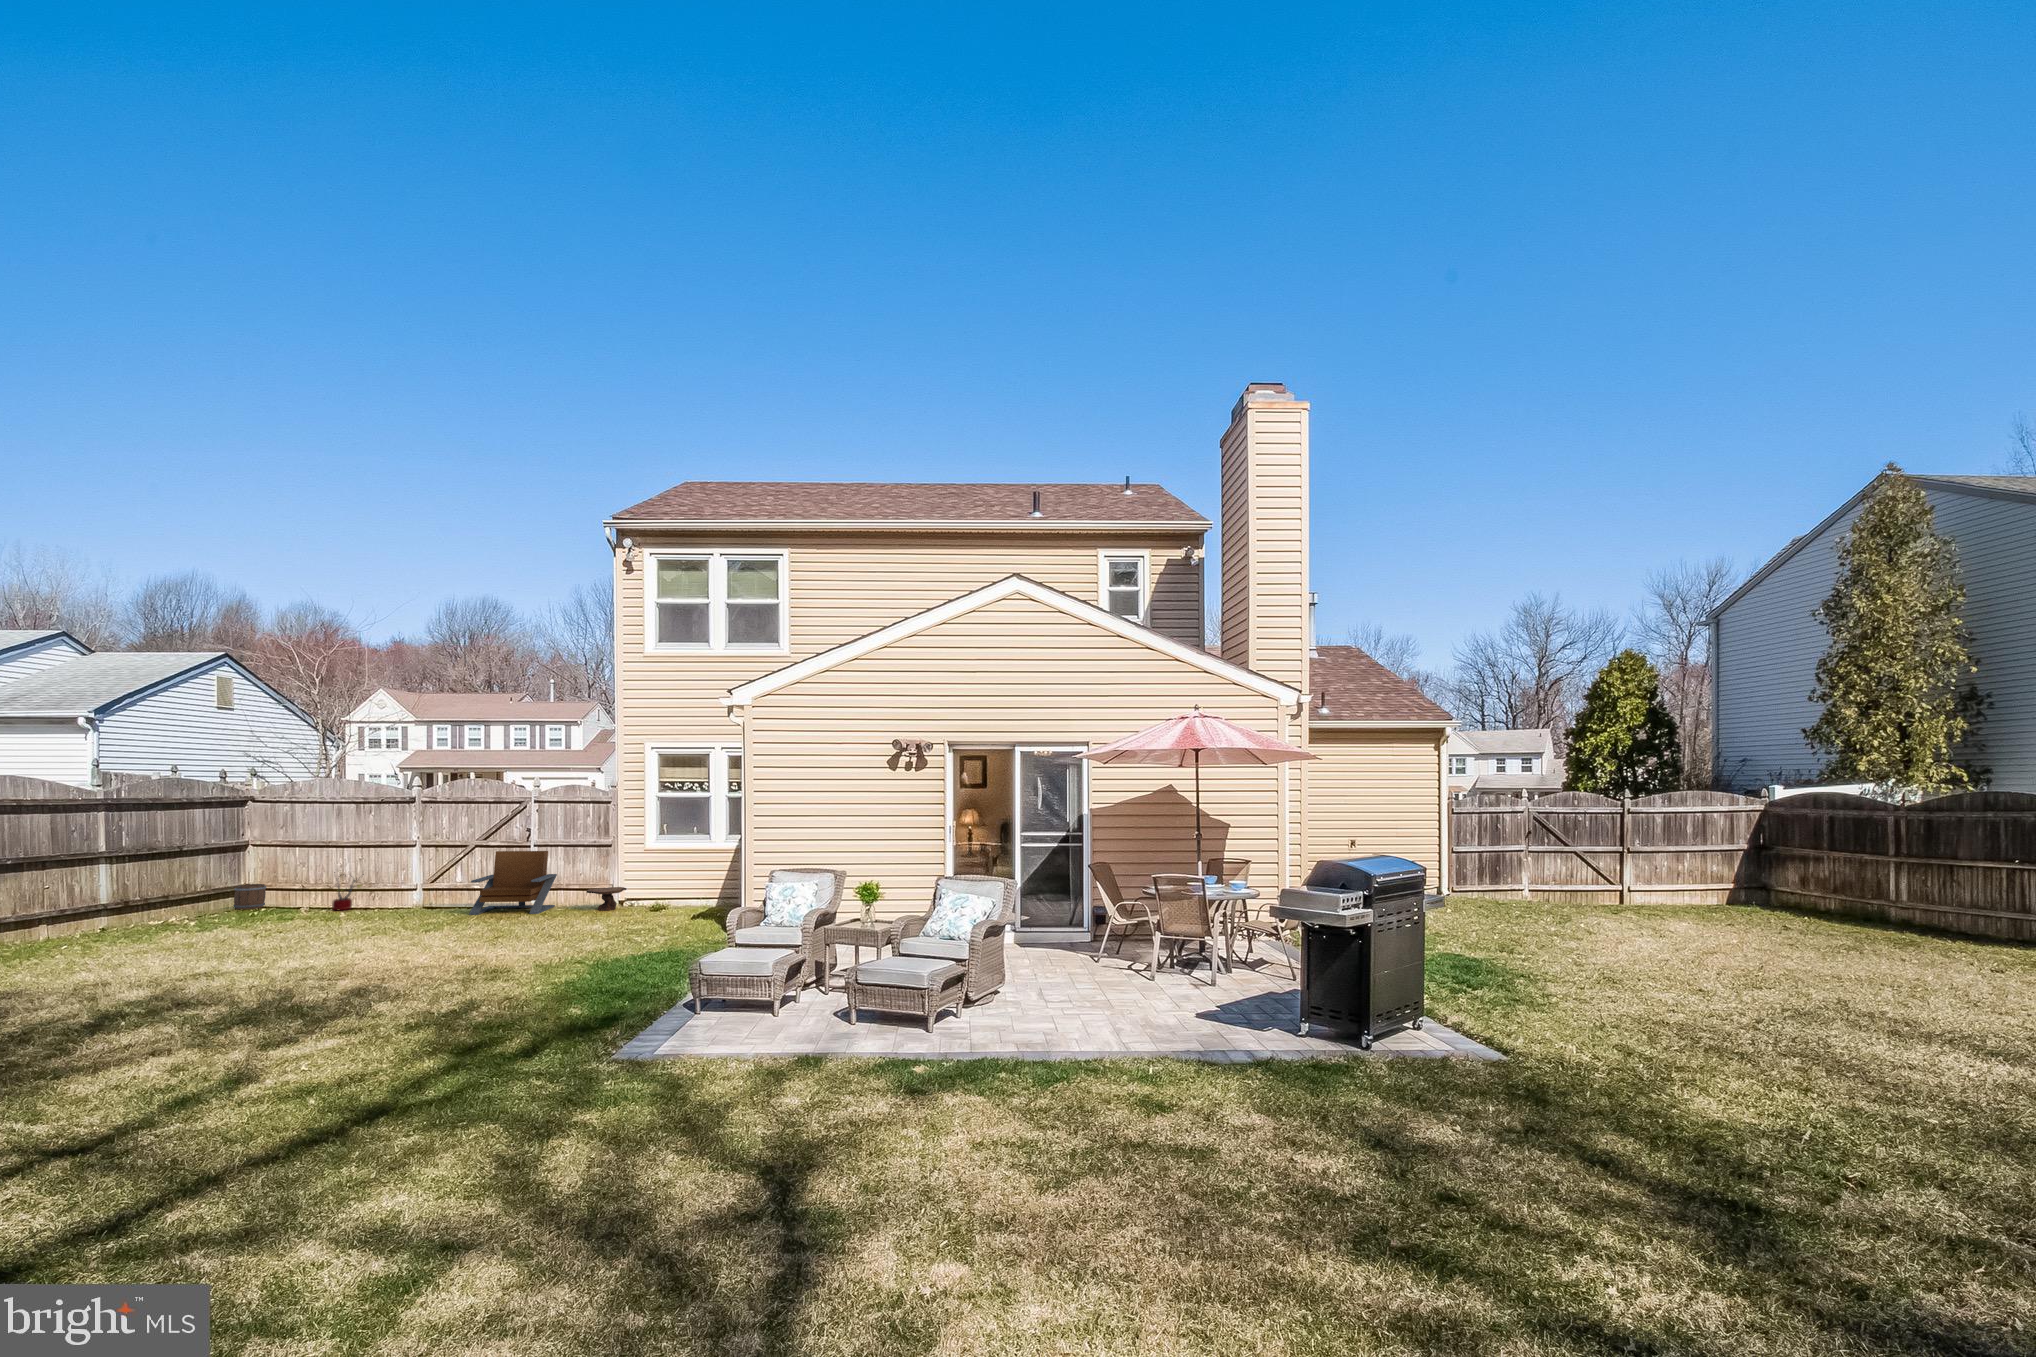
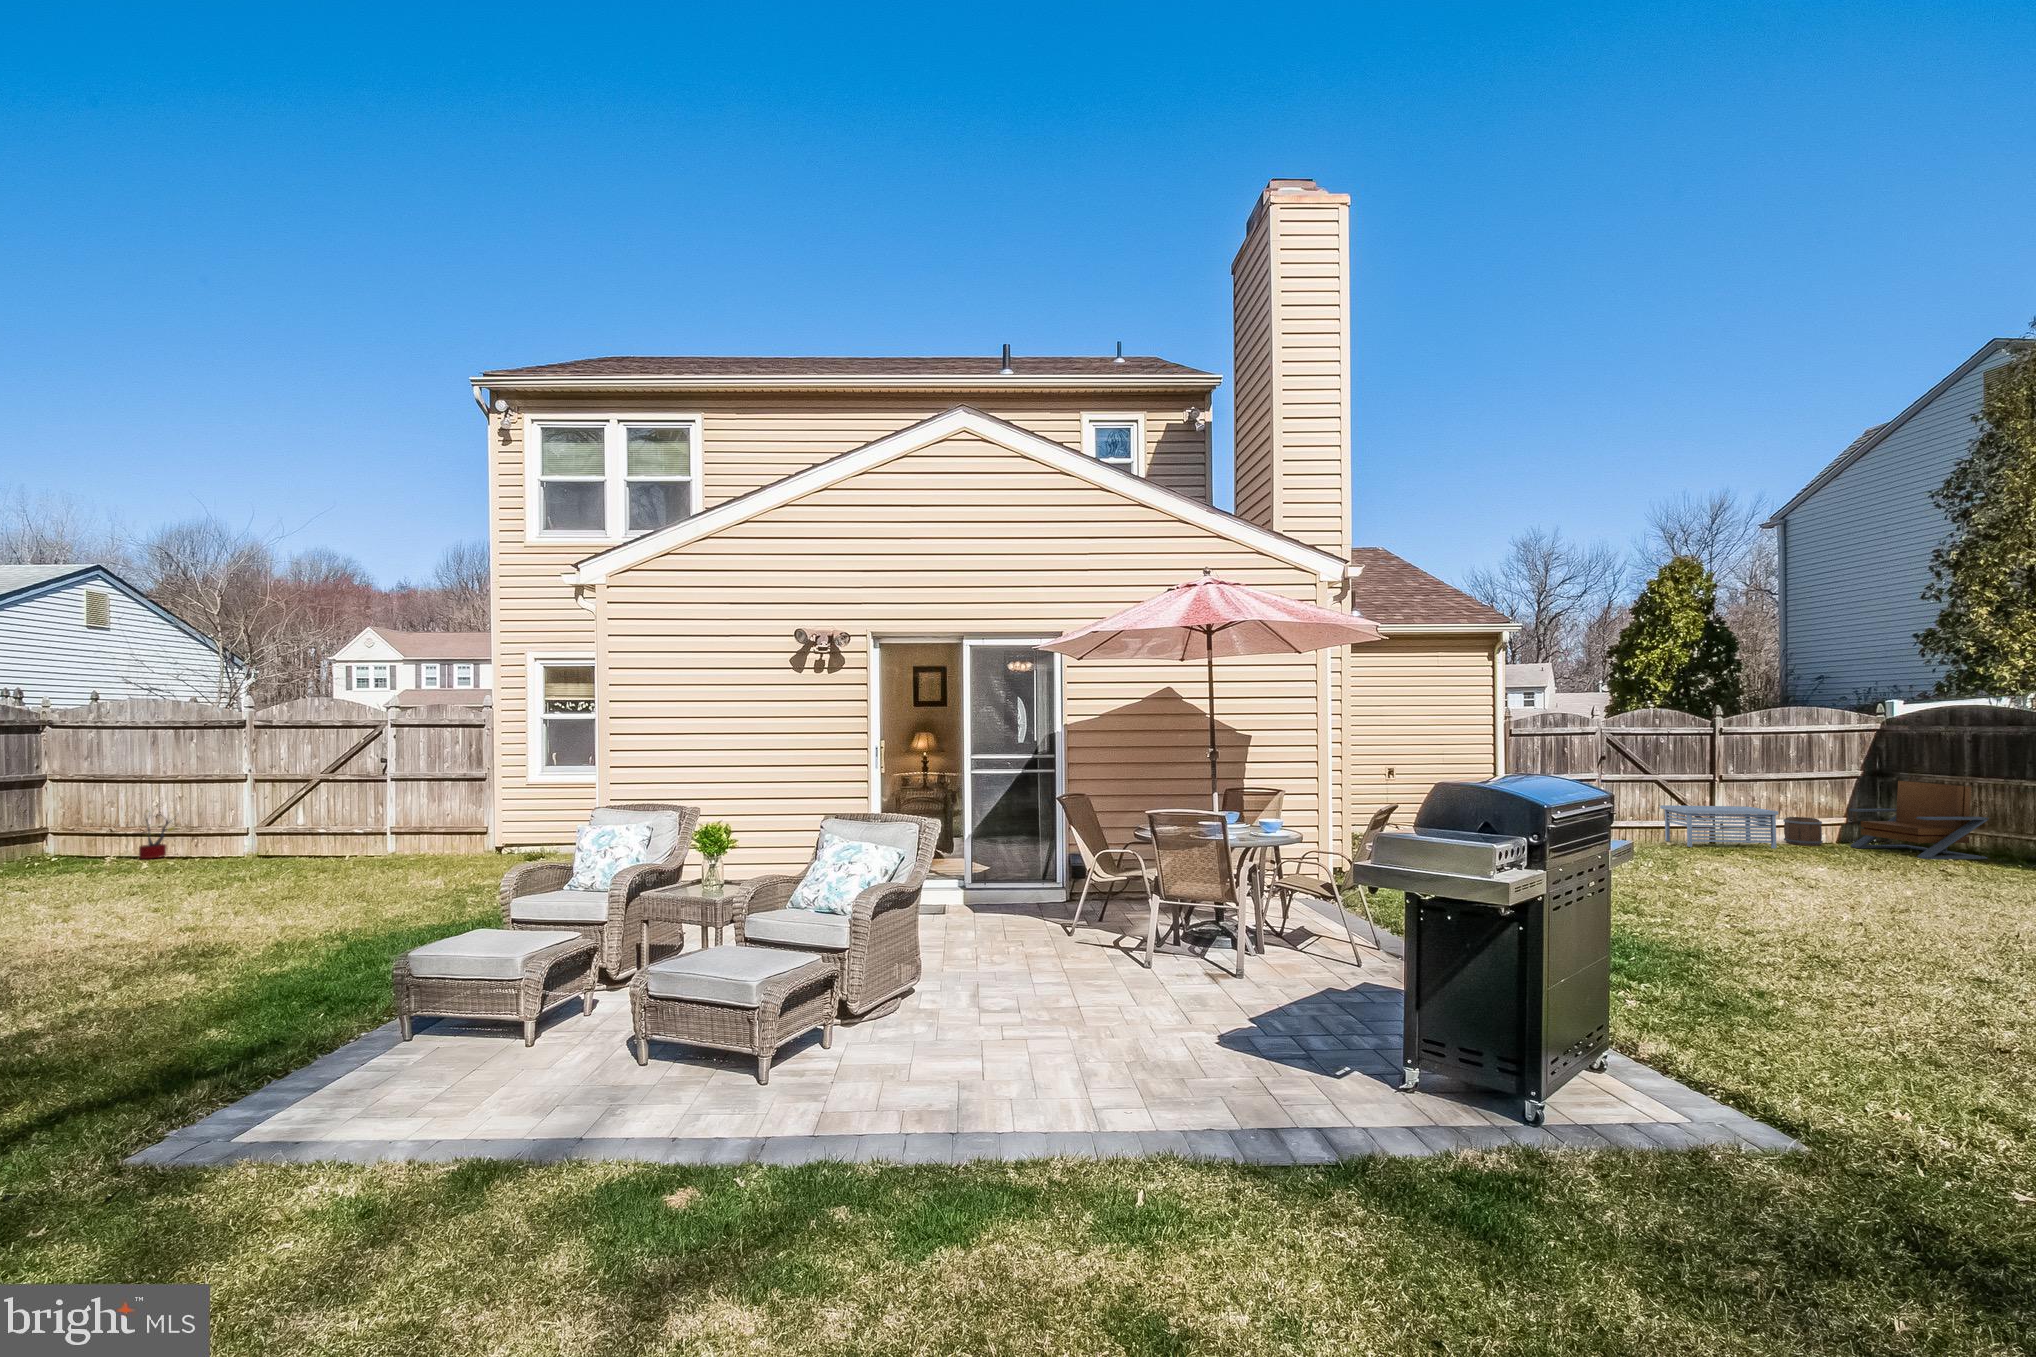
lounge chair: present [469,851,557,915] -> present [1849,781,1989,859]
storage bench: none [1580,873,1672,909] -> present [1660,805,1778,848]
bucket: present [233,884,266,910] -> present [1783,817,1823,846]
side table: present [587,887,626,911] -> none [451,827,504,857]

